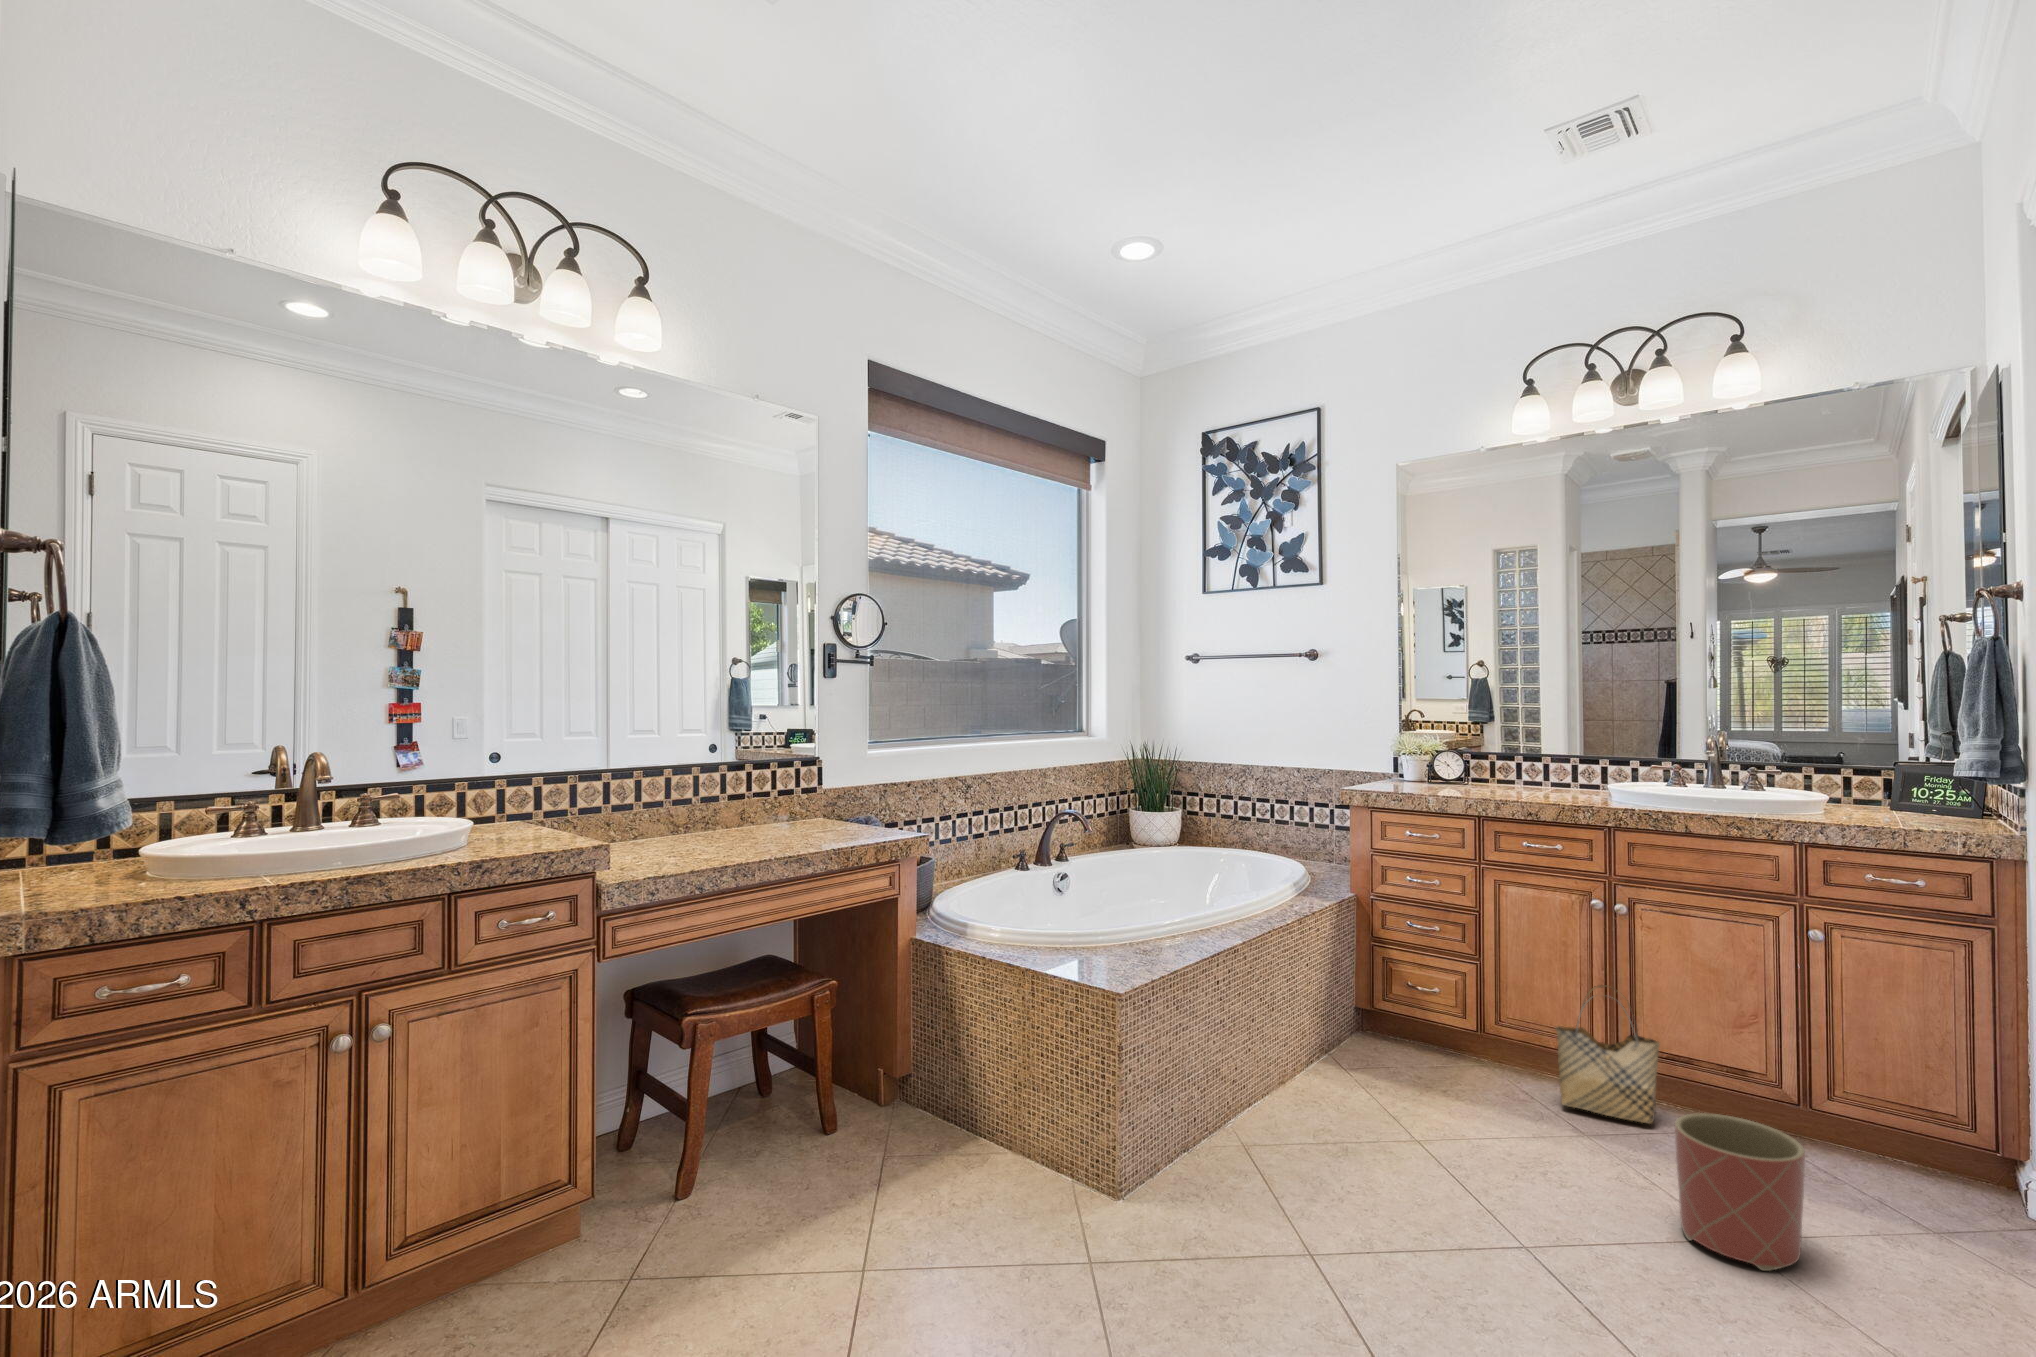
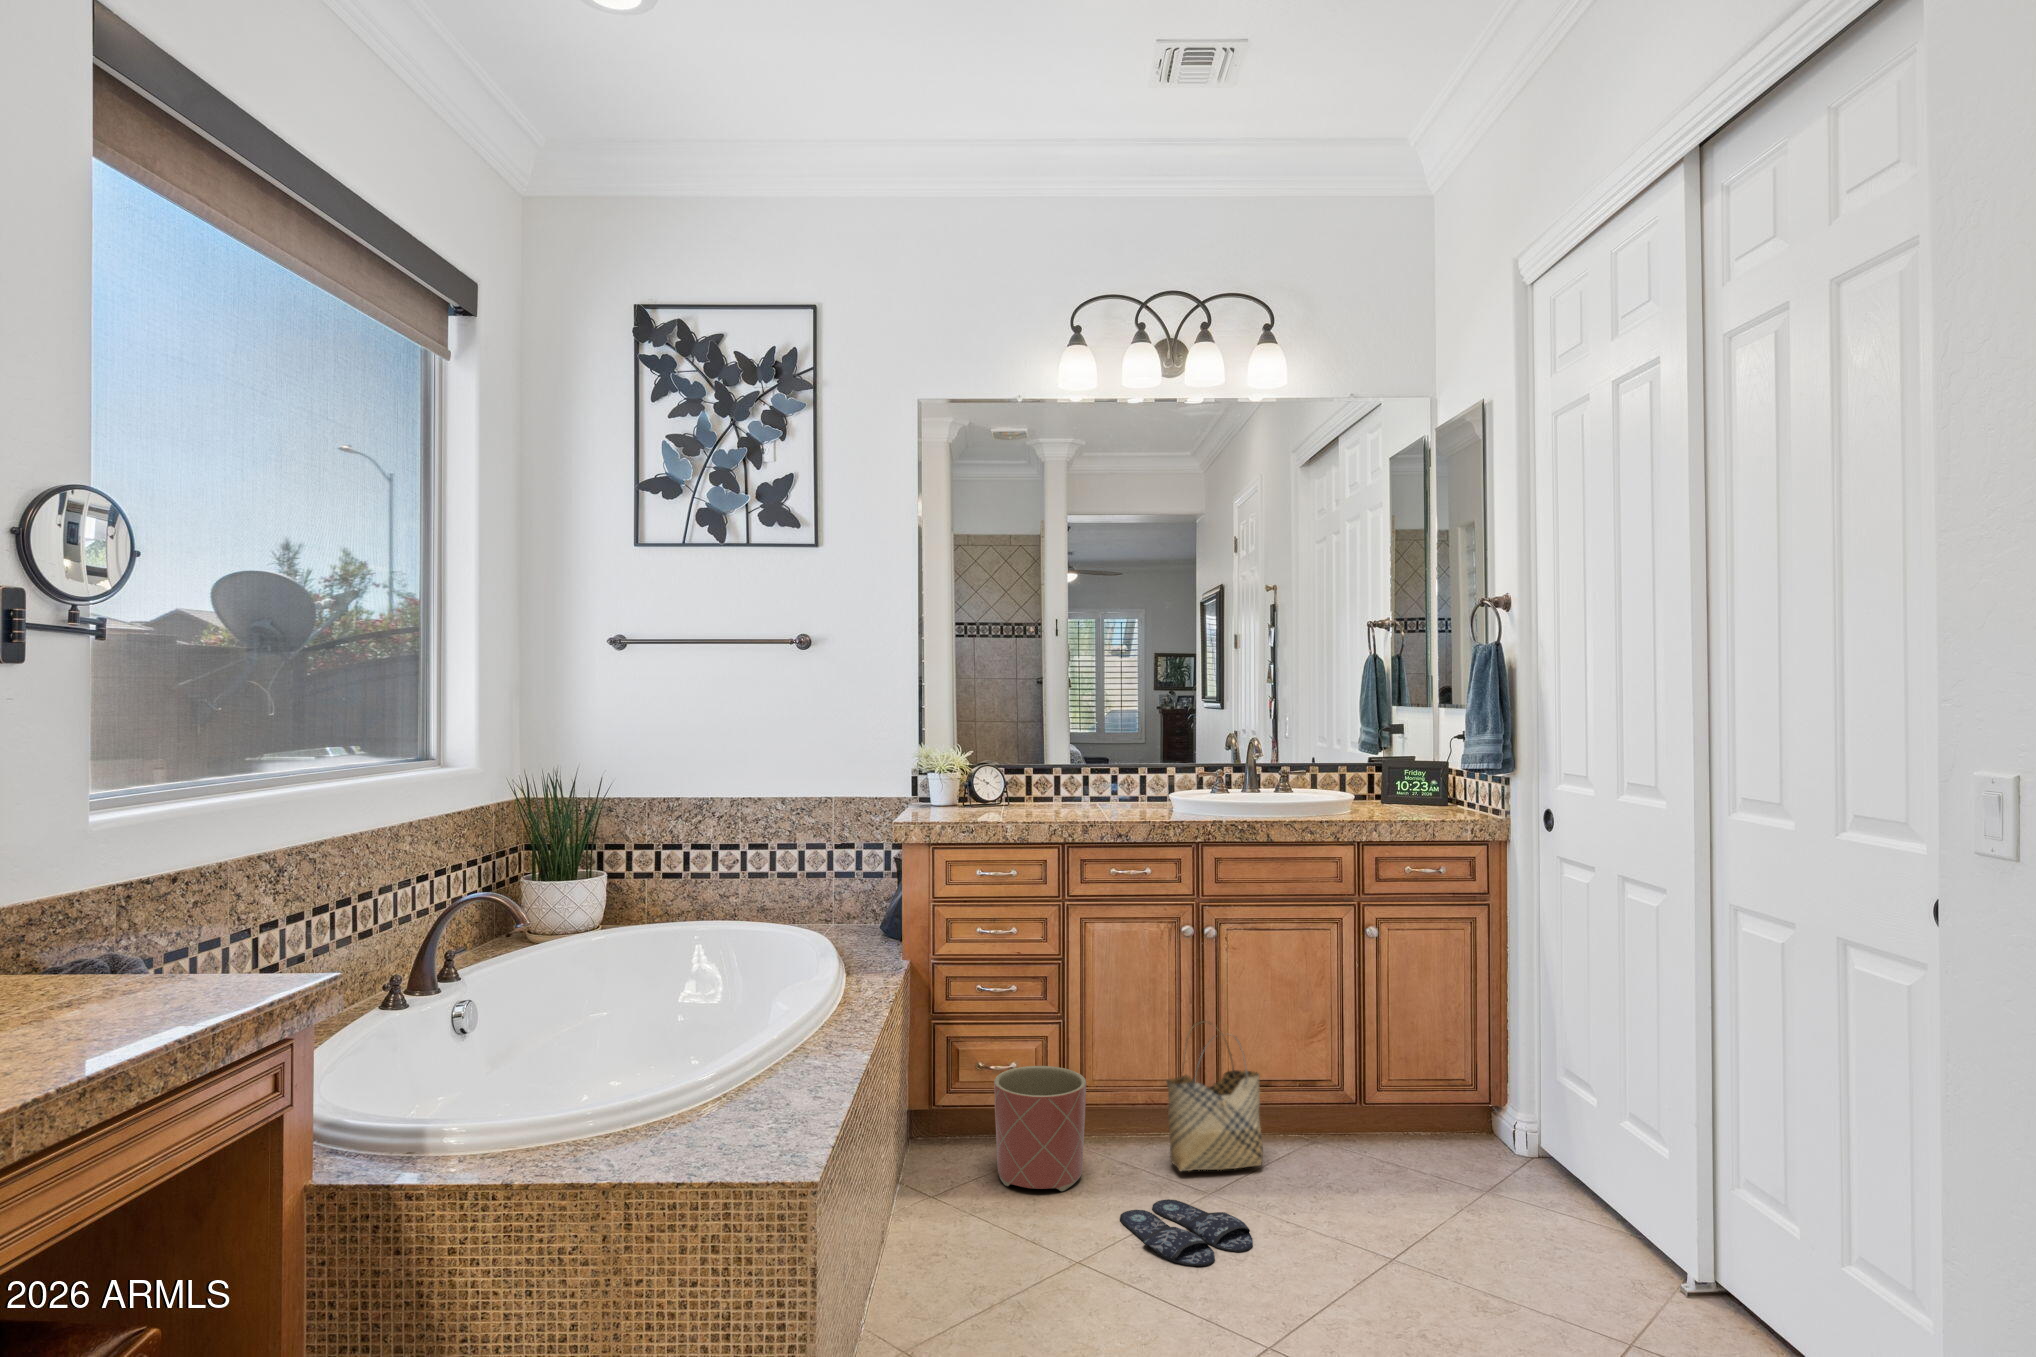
planter: present [1675,1113,1805,1271] -> present [994,1066,1086,1191]
slippers: none [1471,1114,1577,1167] -> present [1120,1199,1253,1266]

